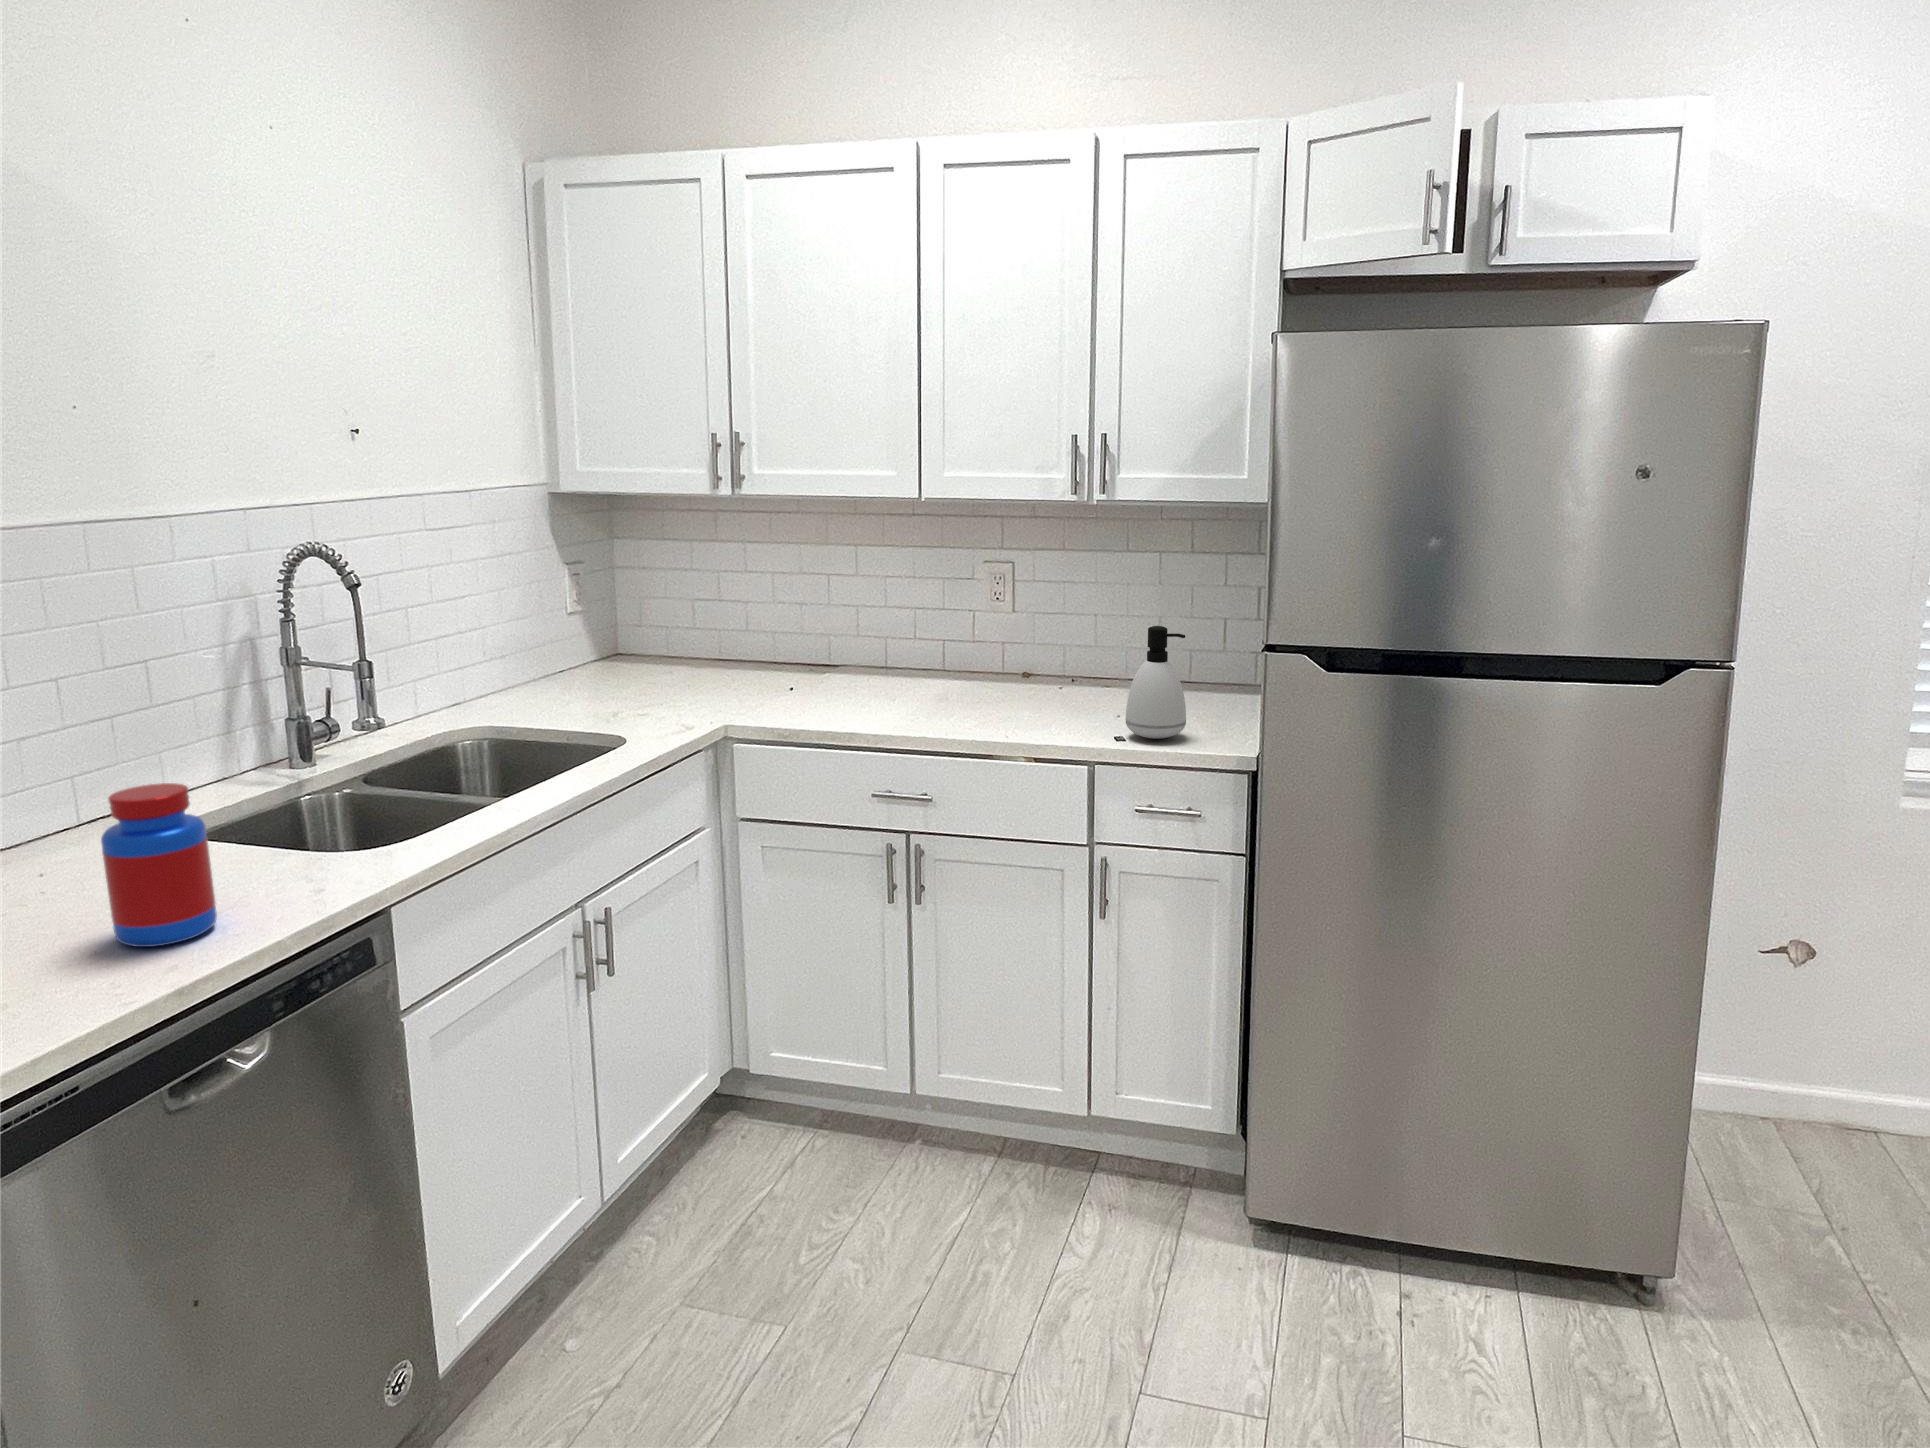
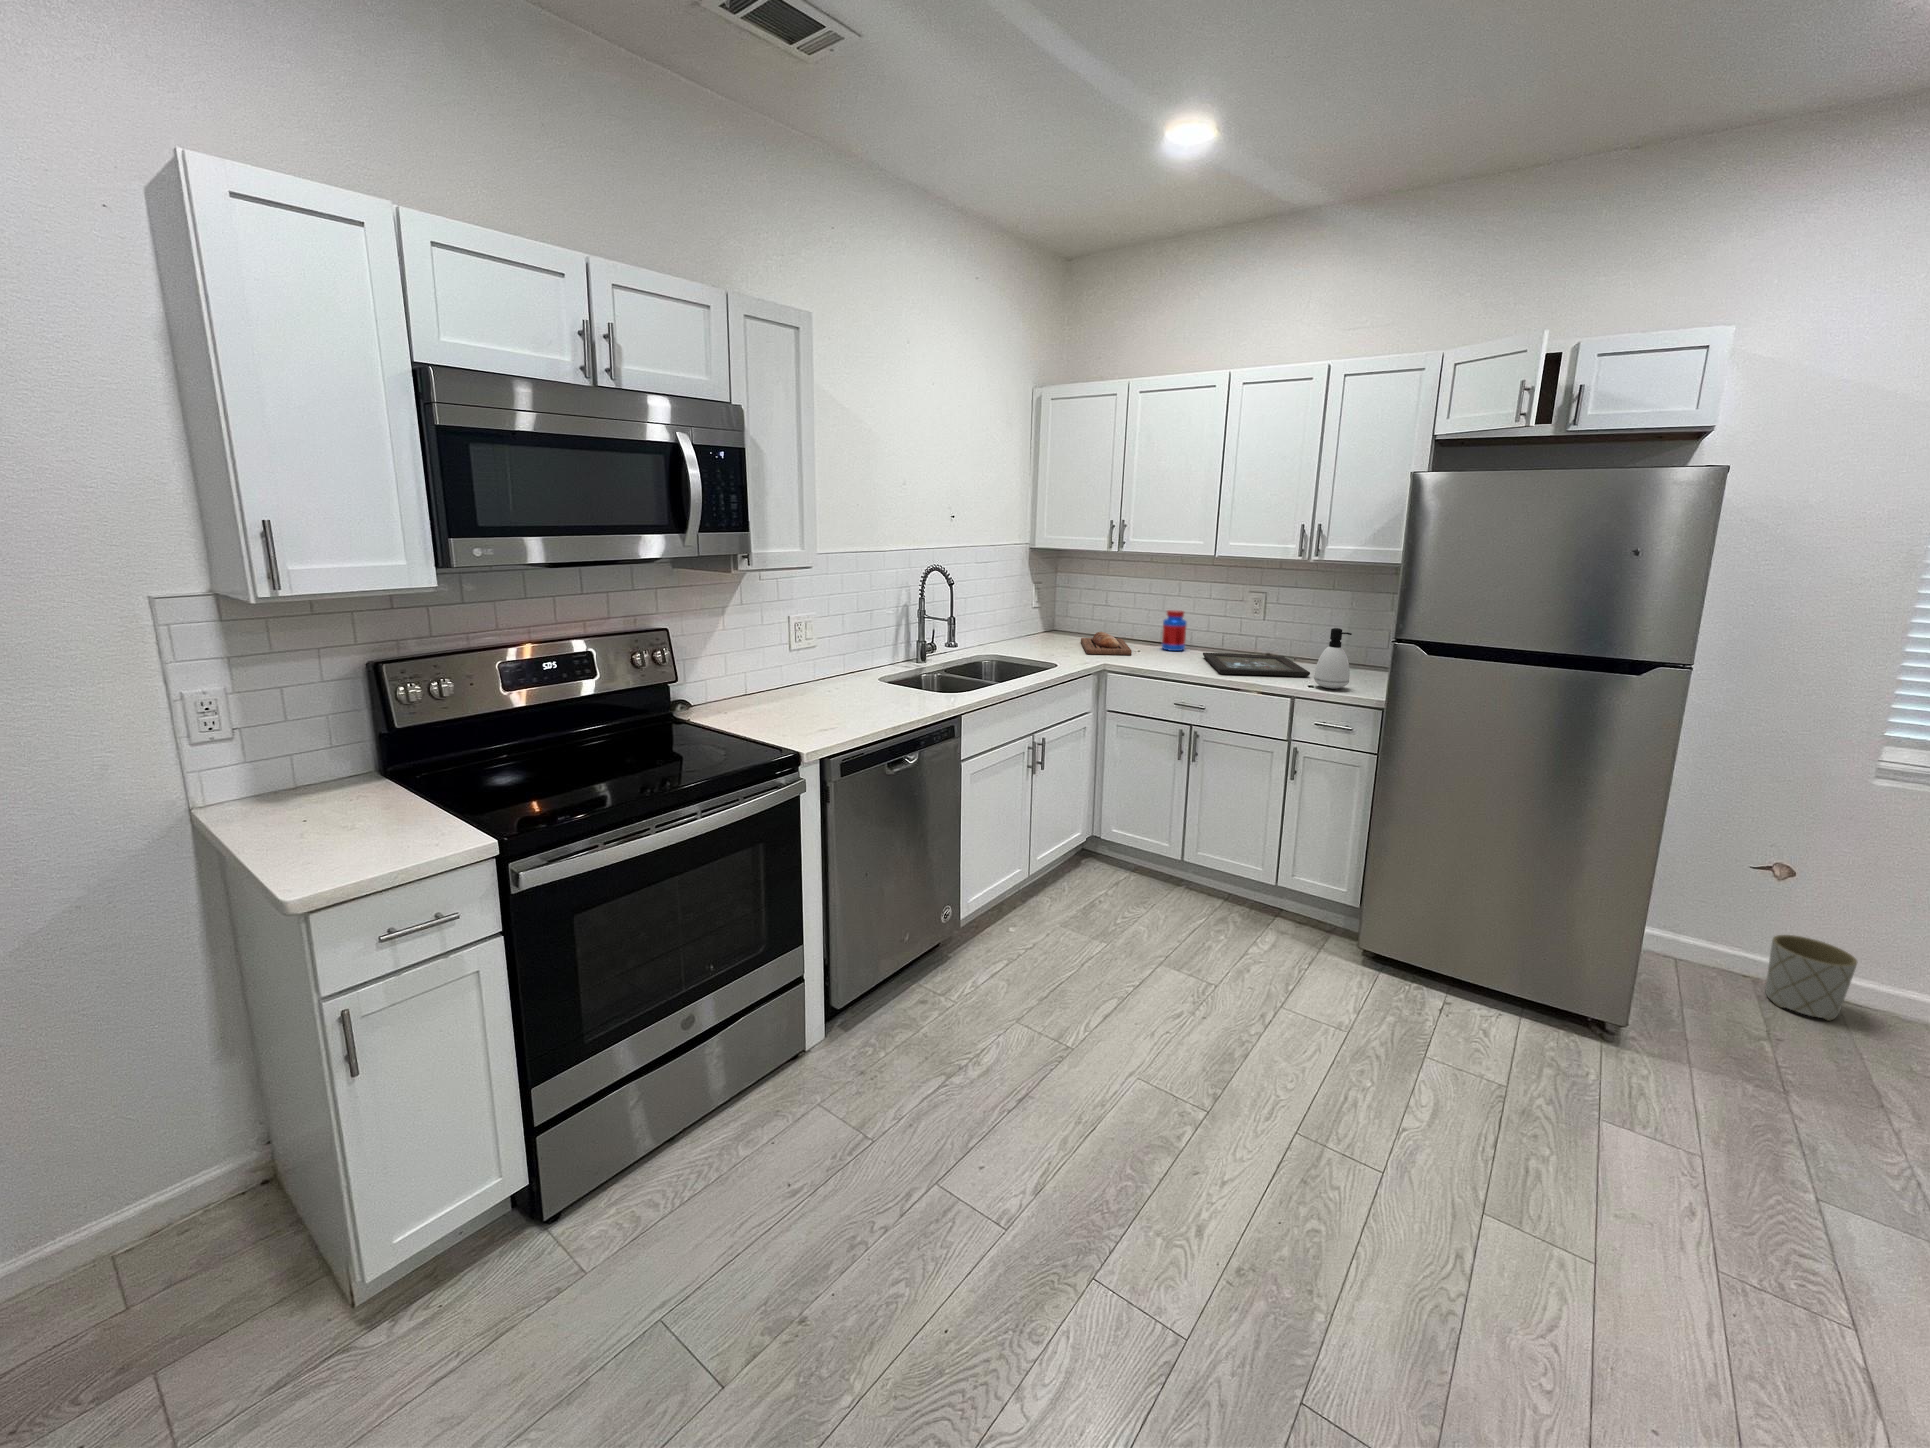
bread loaf: none [674,652,779,703] -> present [1081,632,1132,655]
tray: none [914,675,1113,726] -> present [1203,653,1310,677]
jar: present [101,783,217,947] -> present [1162,610,1187,651]
planter: none [1799,1047,1909,1173] -> present [1765,935,1857,1021]

